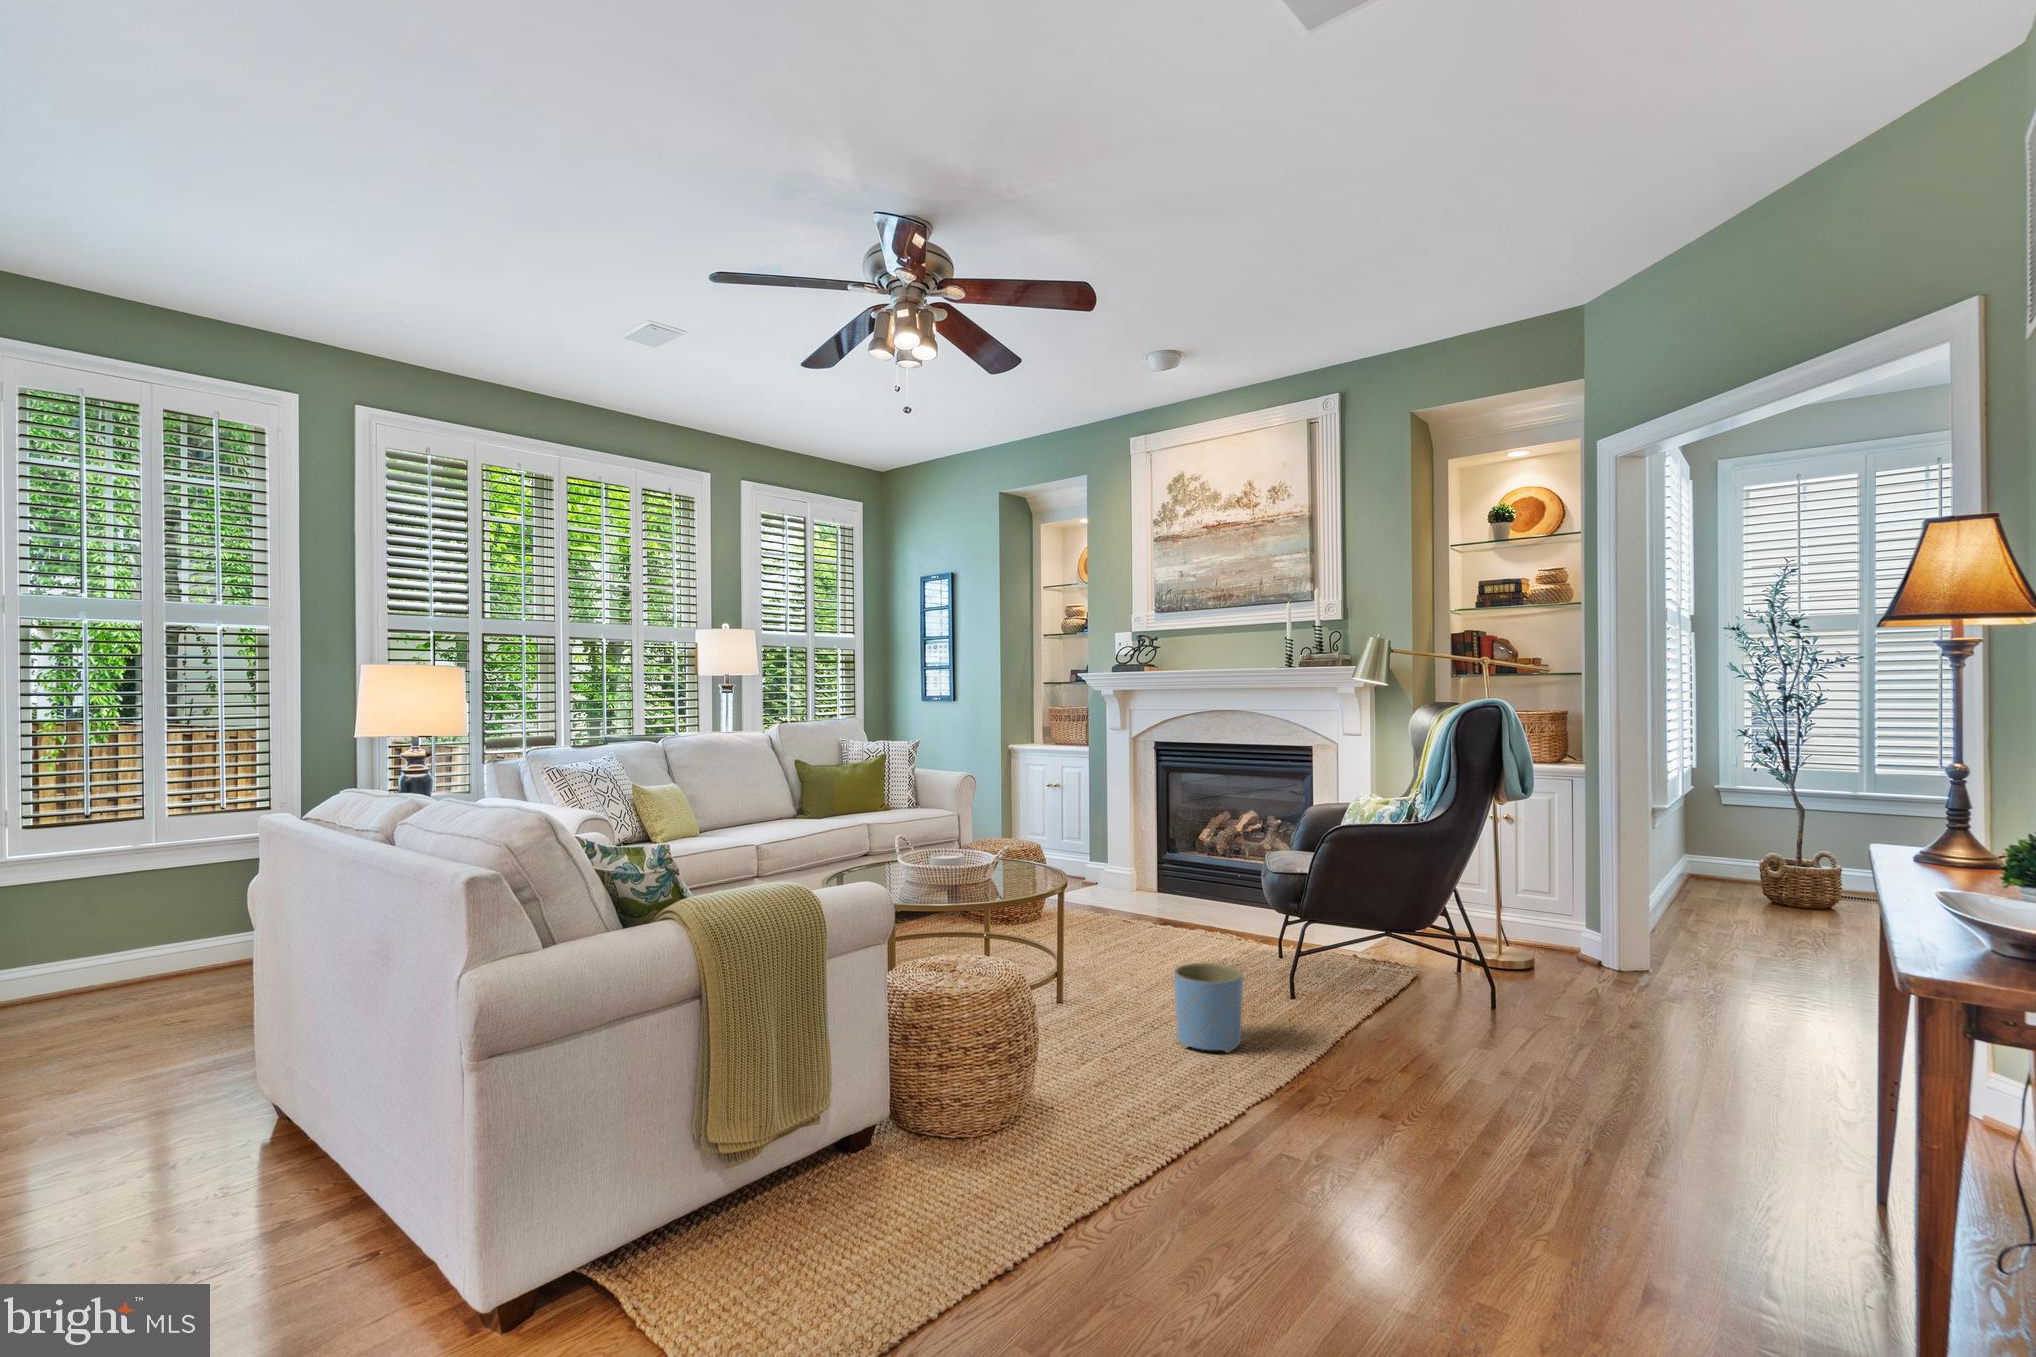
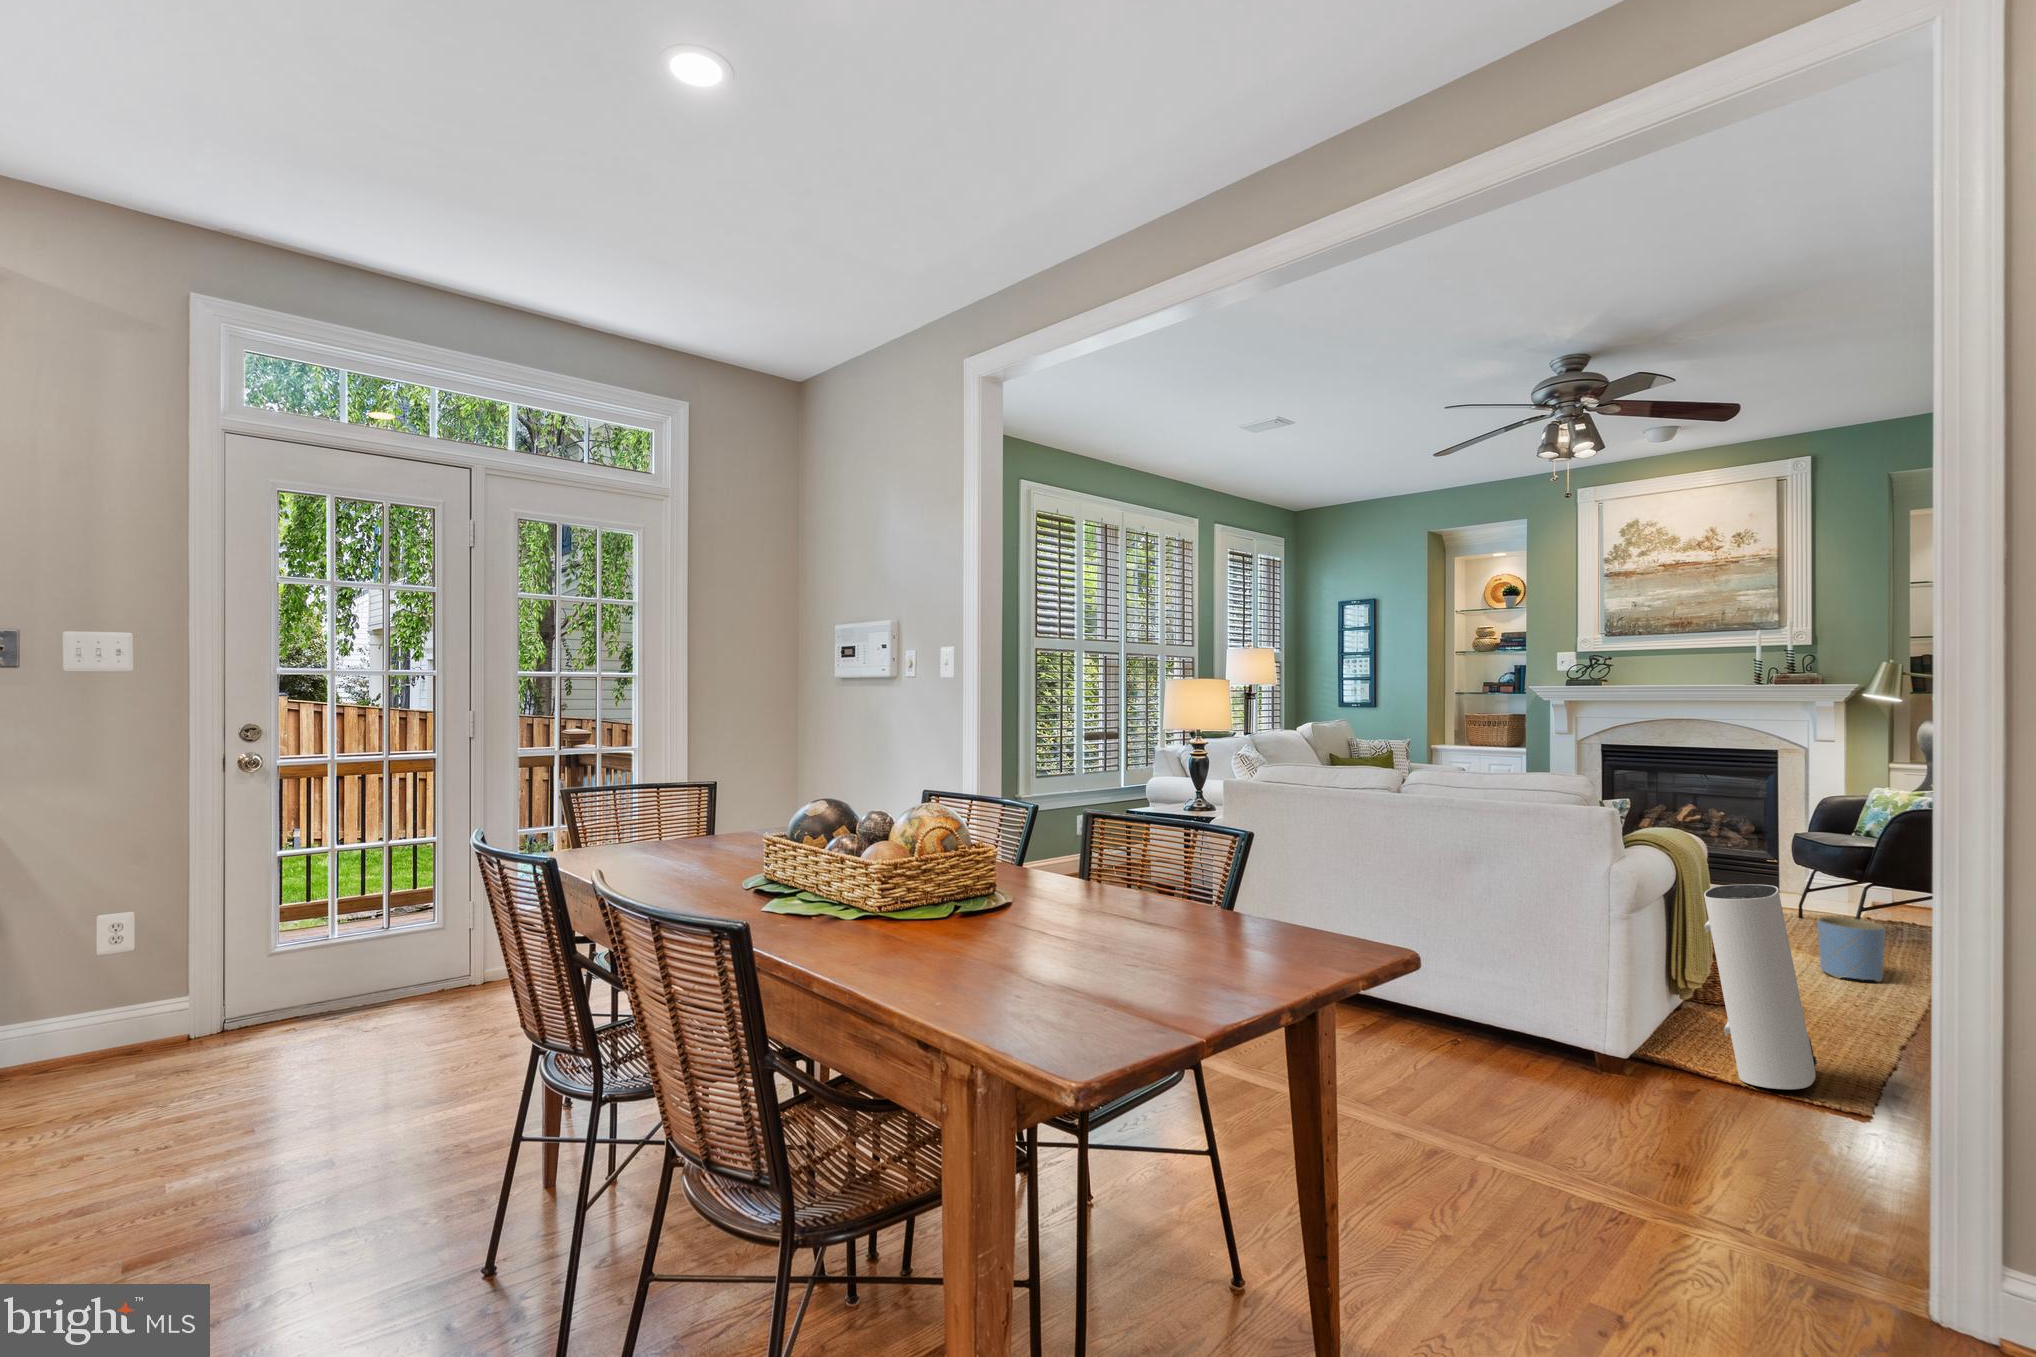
air purifier: none [685,951,854,1298] -> present [1704,884,1817,1089]

